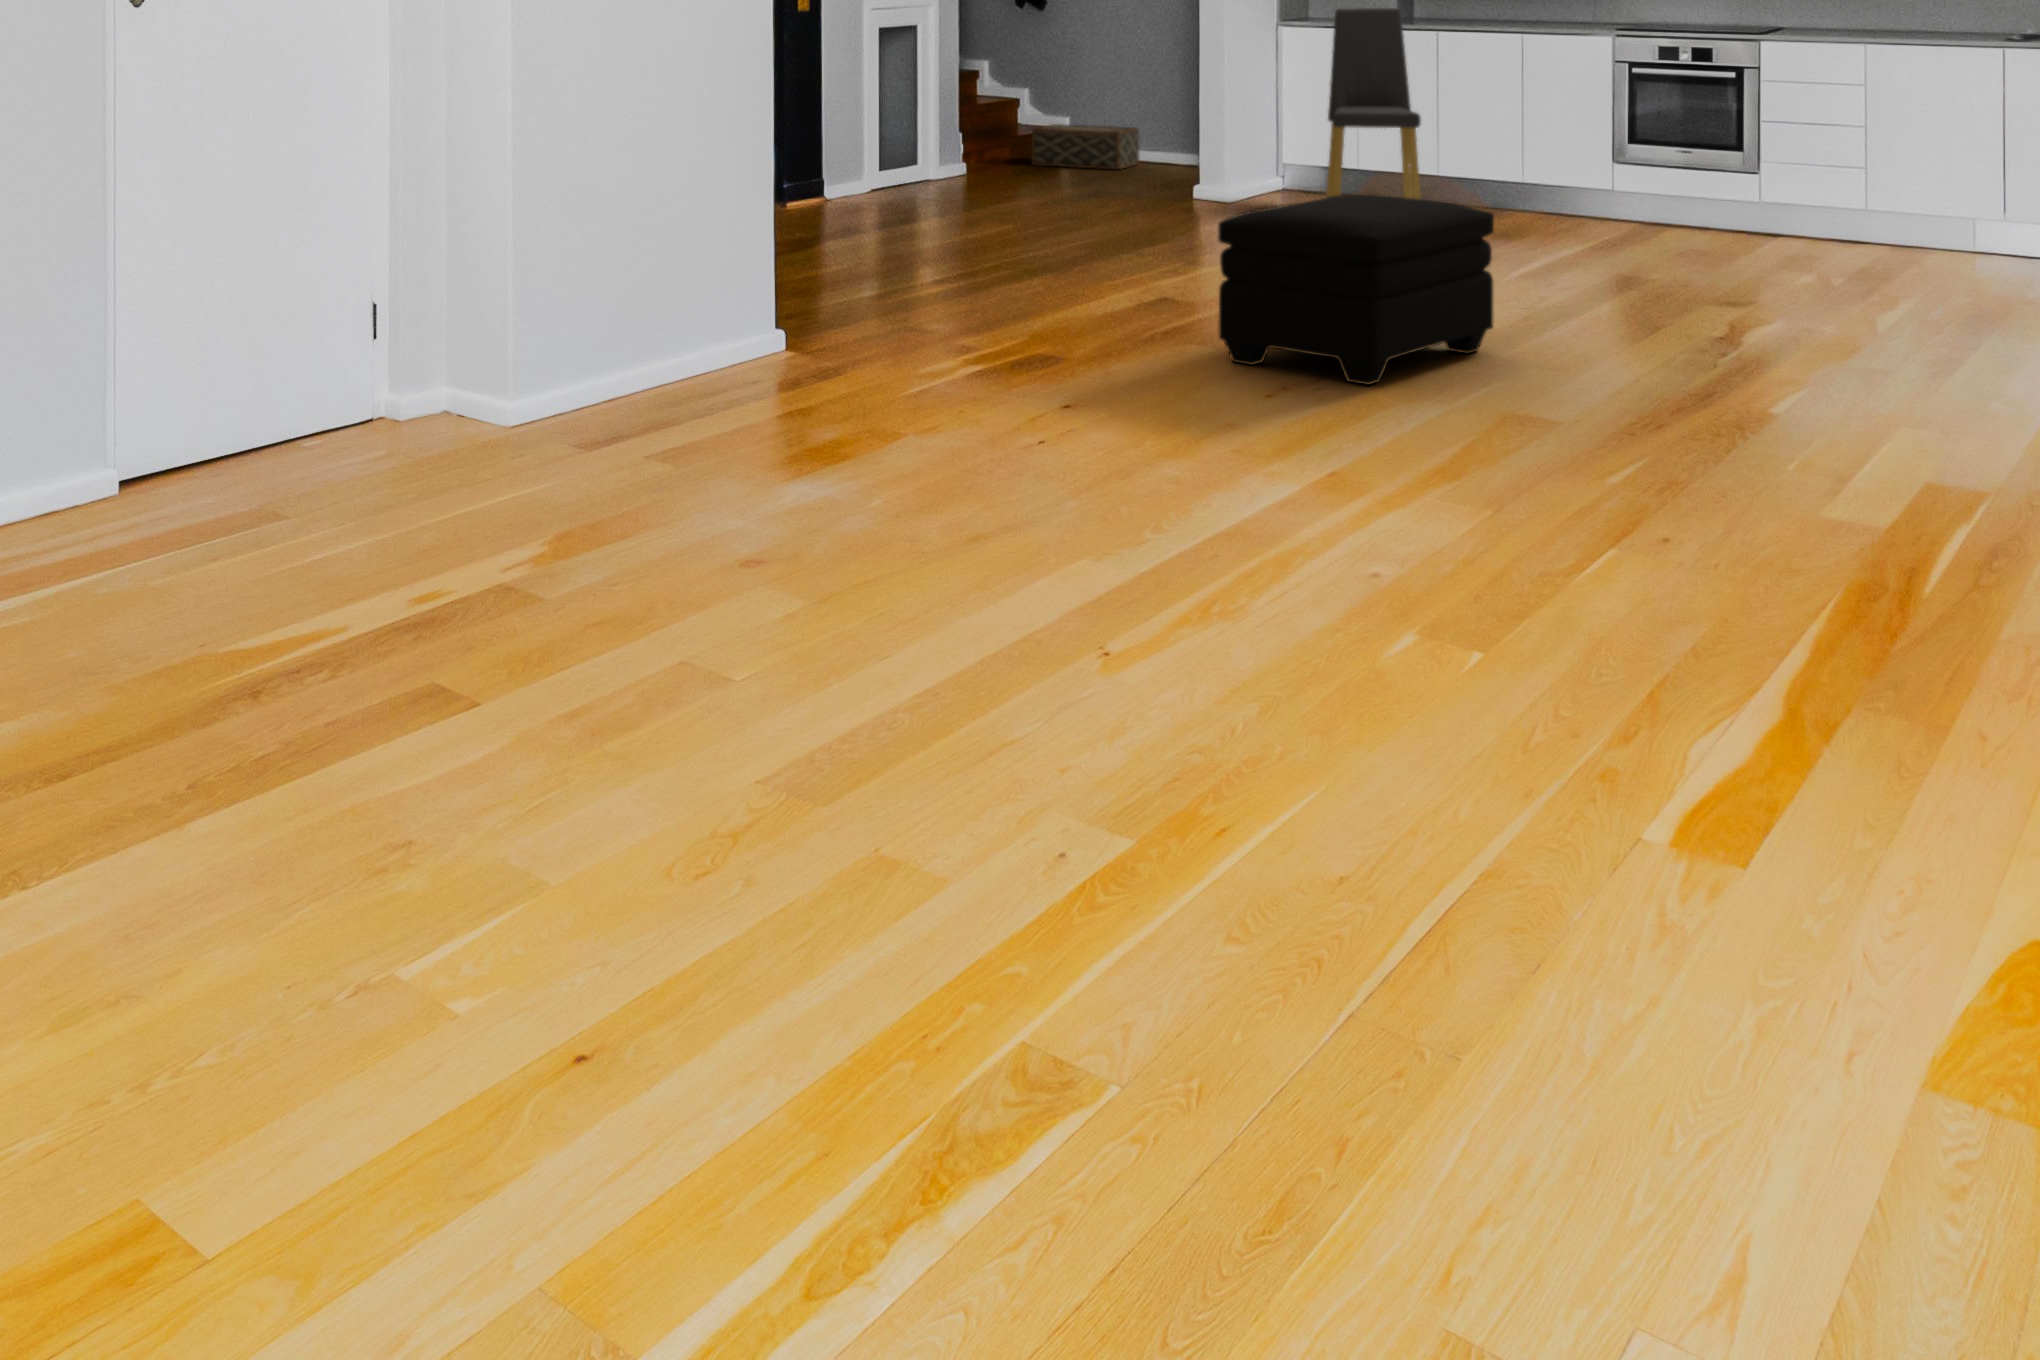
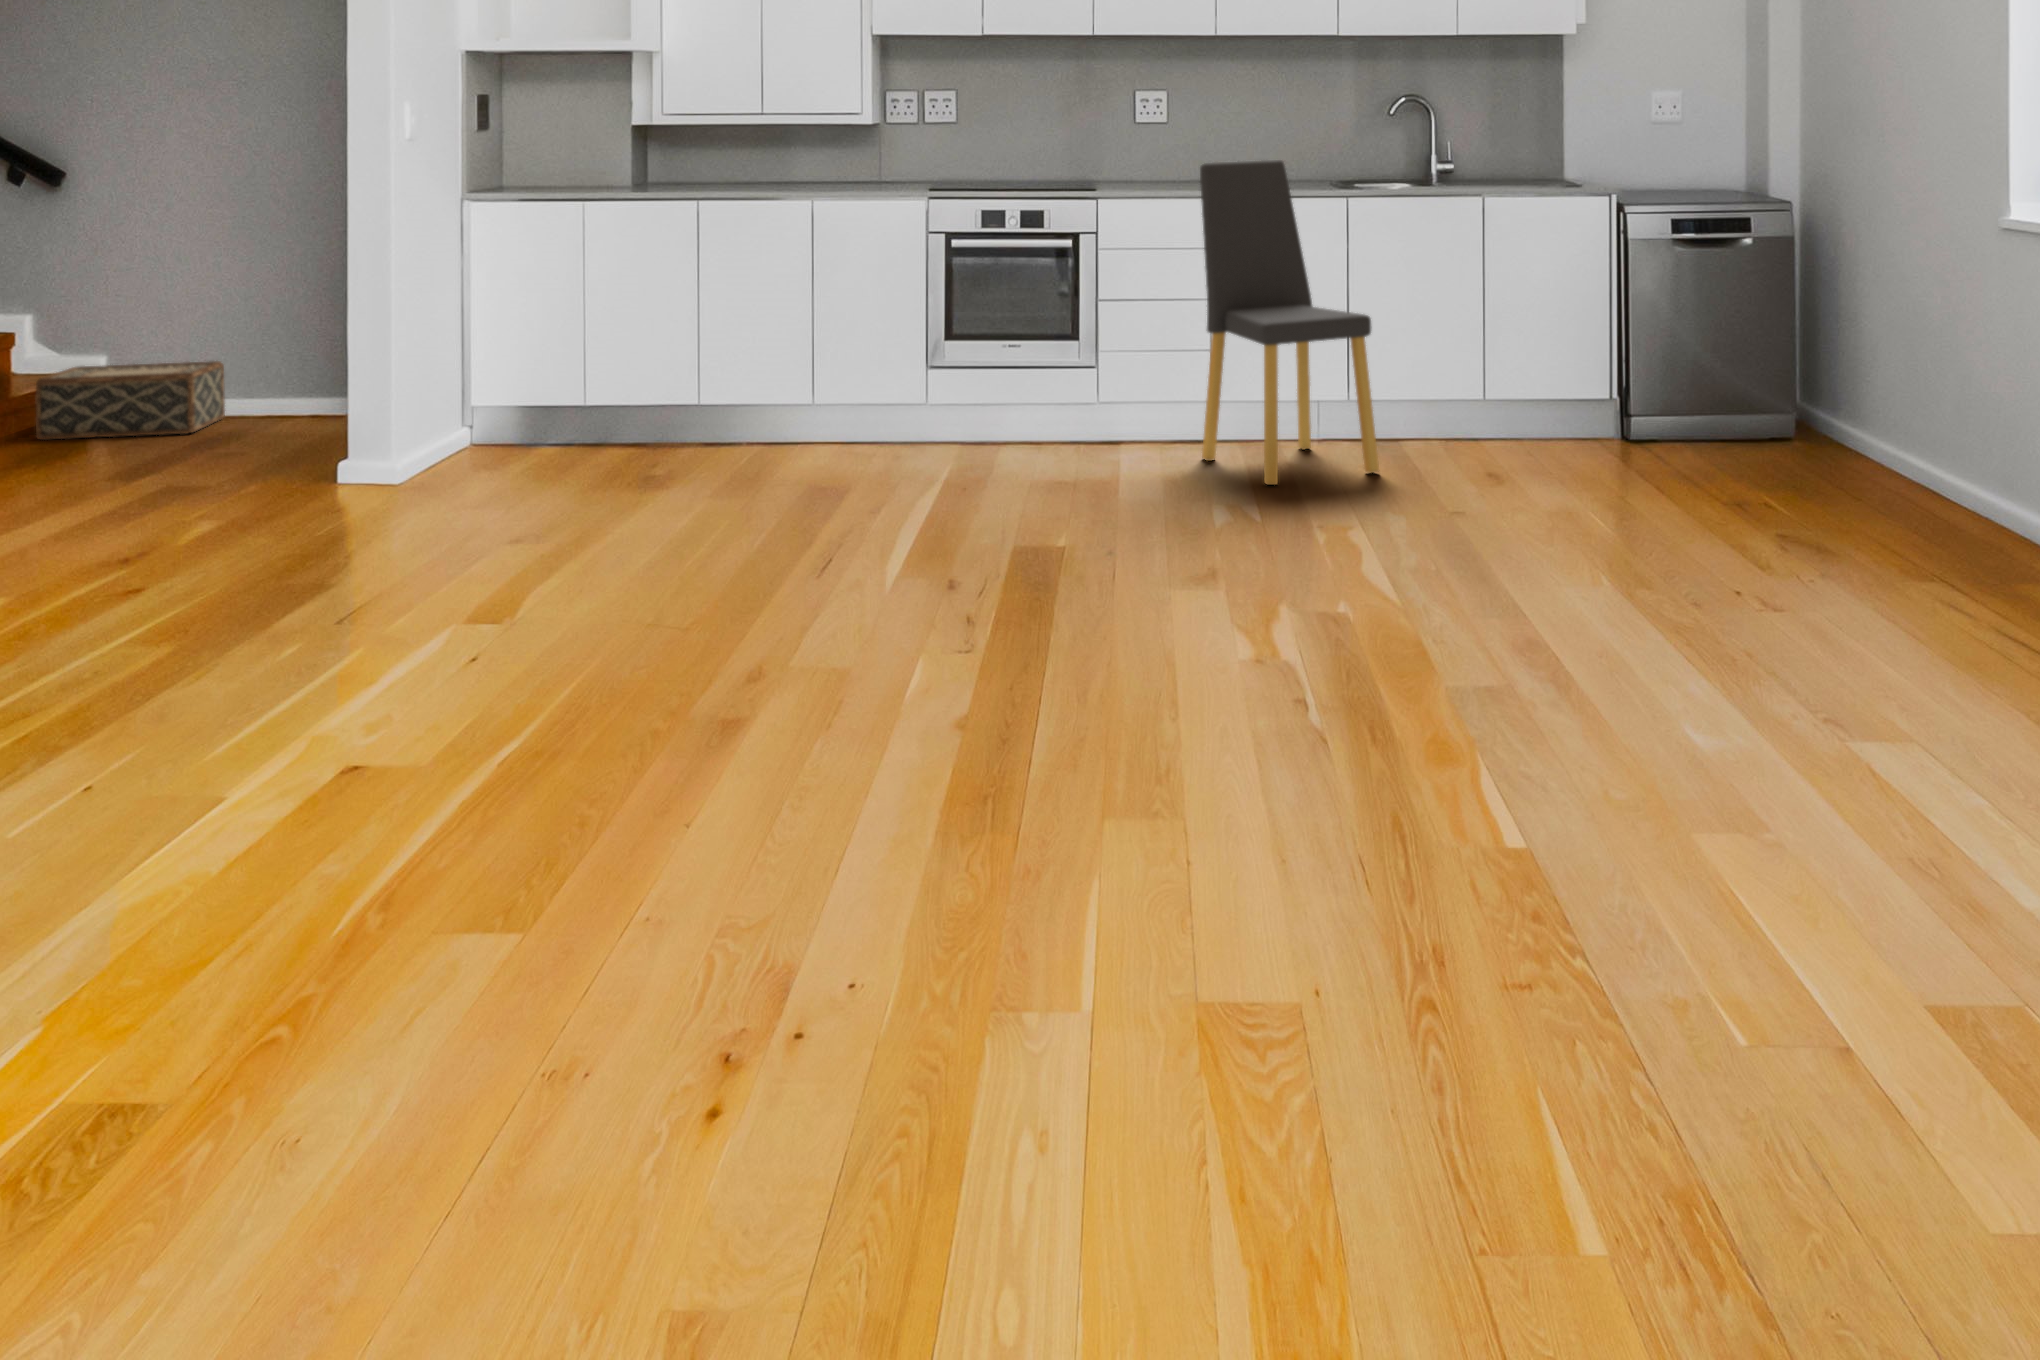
dining chair: present [1326,8,1421,199] -> present [1200,160,1379,485]
ottoman: present [1218,195,1494,385] -> none [563,555,1061,1080]

